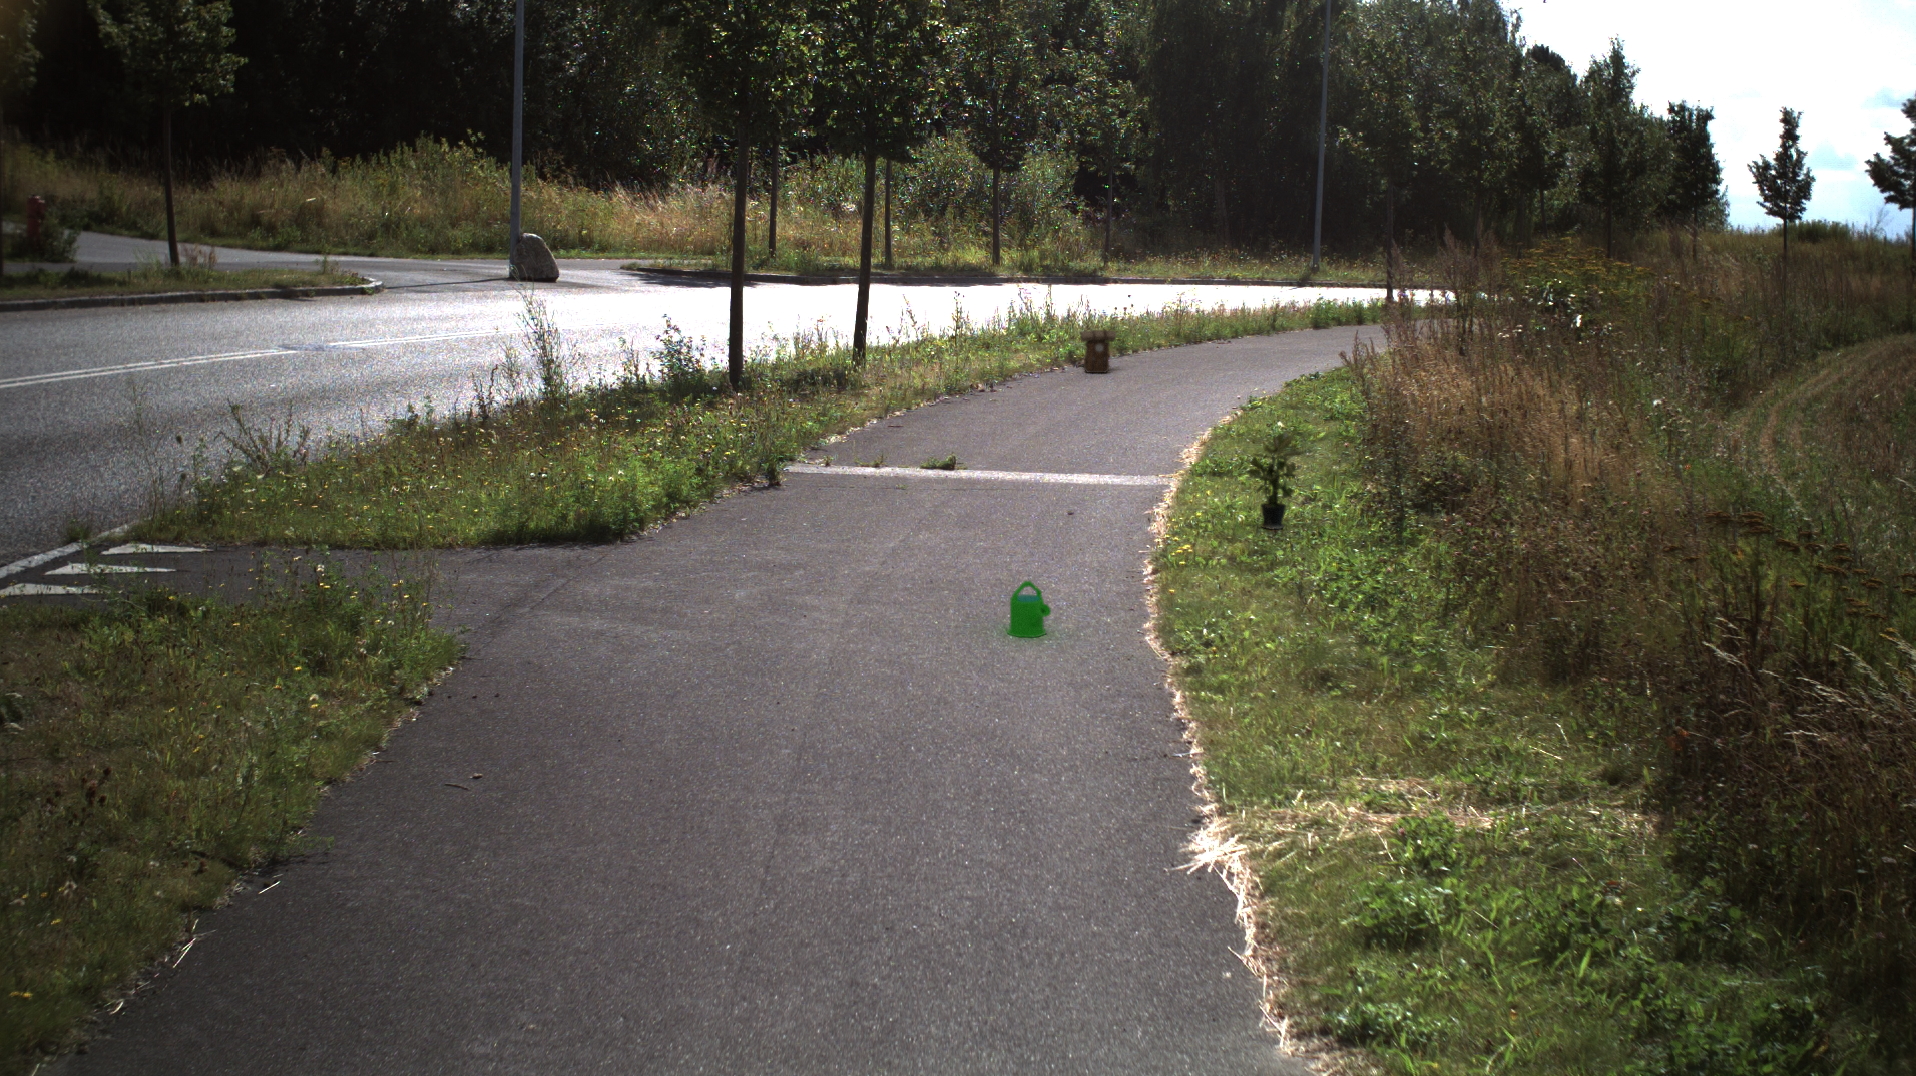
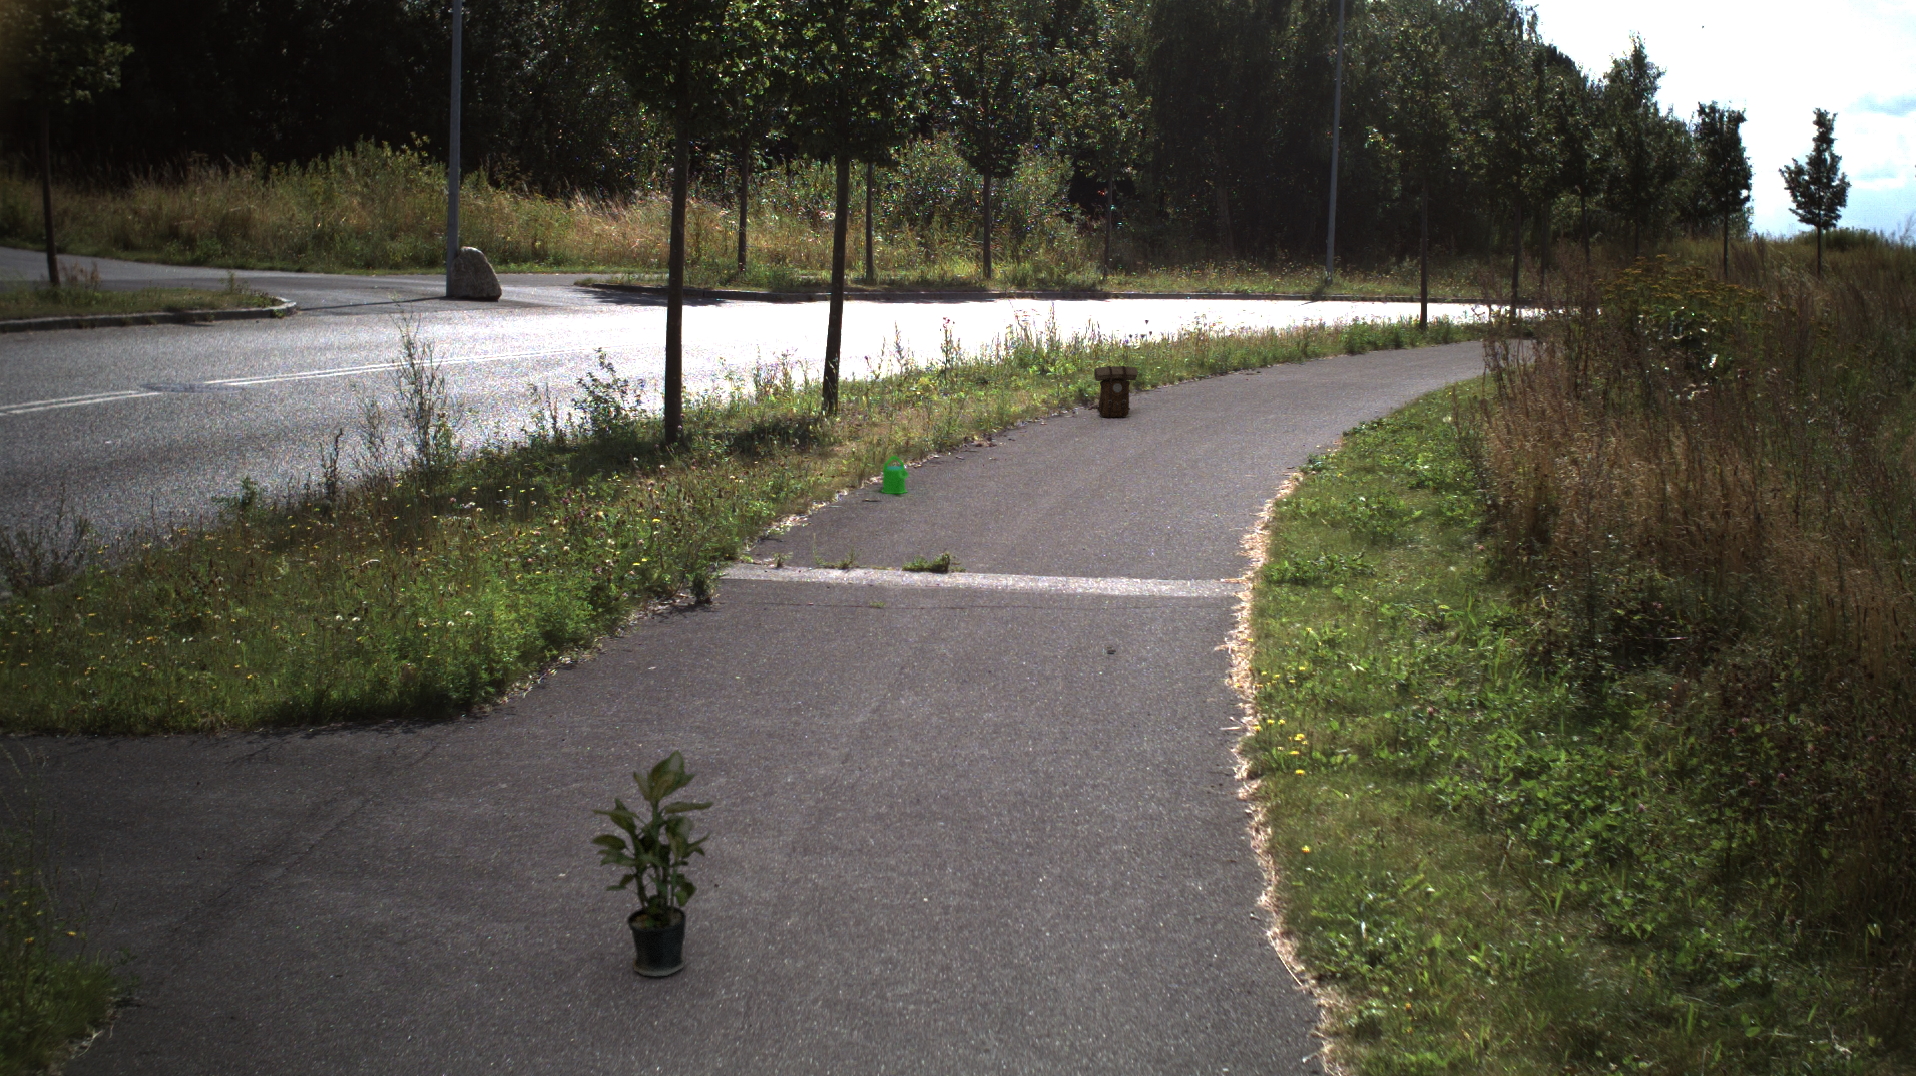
potted plant: present [1247,432,1302,529] -> present [592,750,713,976]
watering can: present [1007,581,1051,637] -> present [881,456,909,494]

